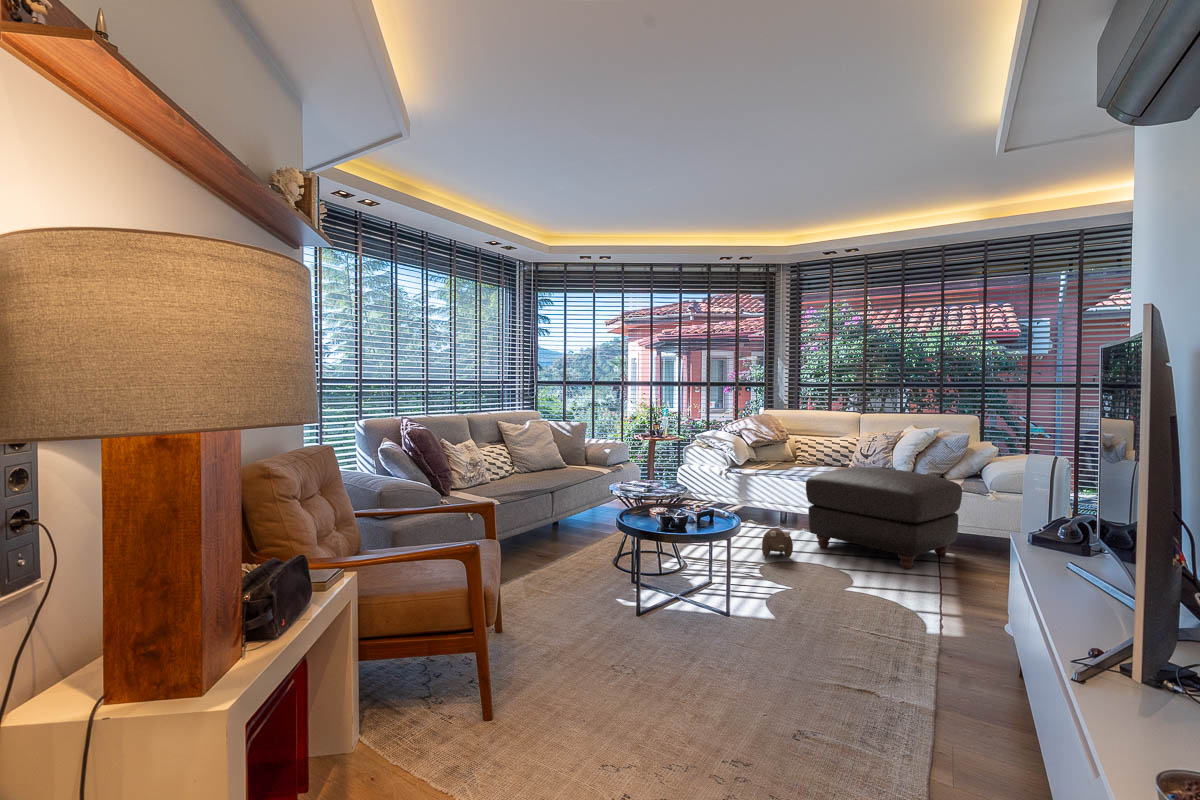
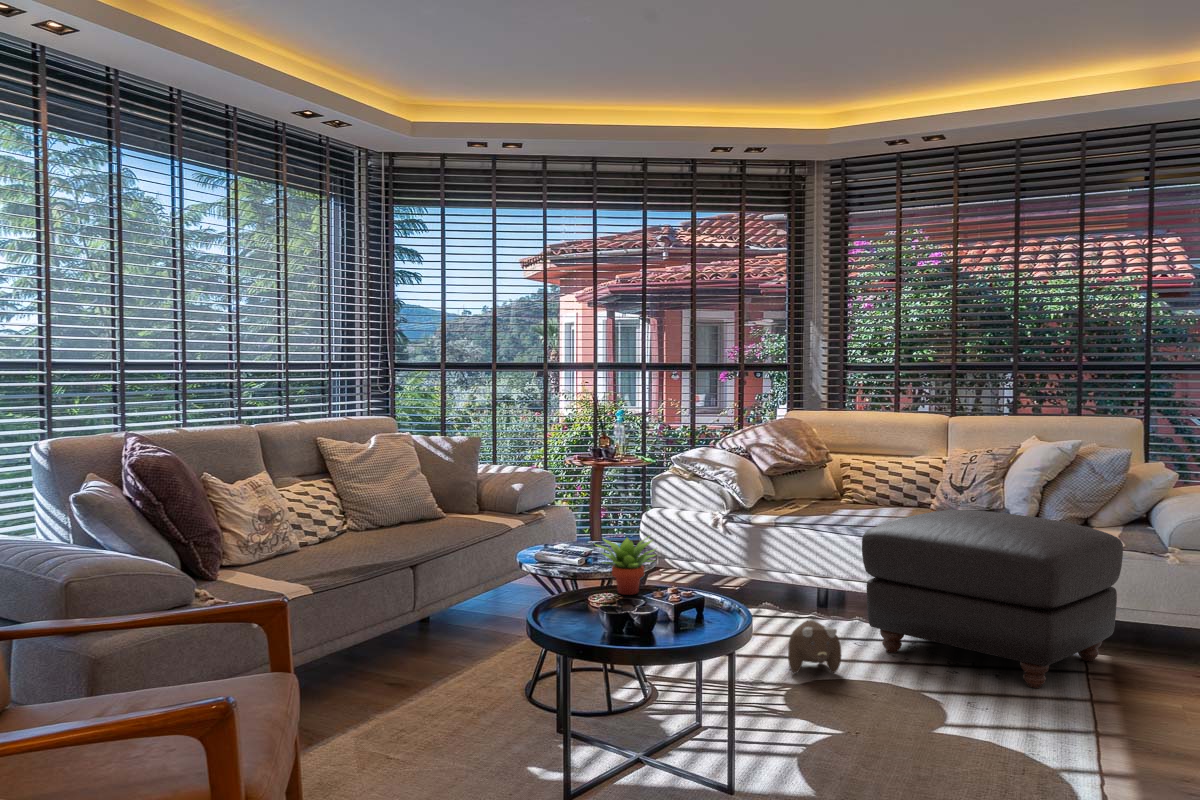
succulent plant: none [652,475,688,508] -> present [595,536,656,595]

